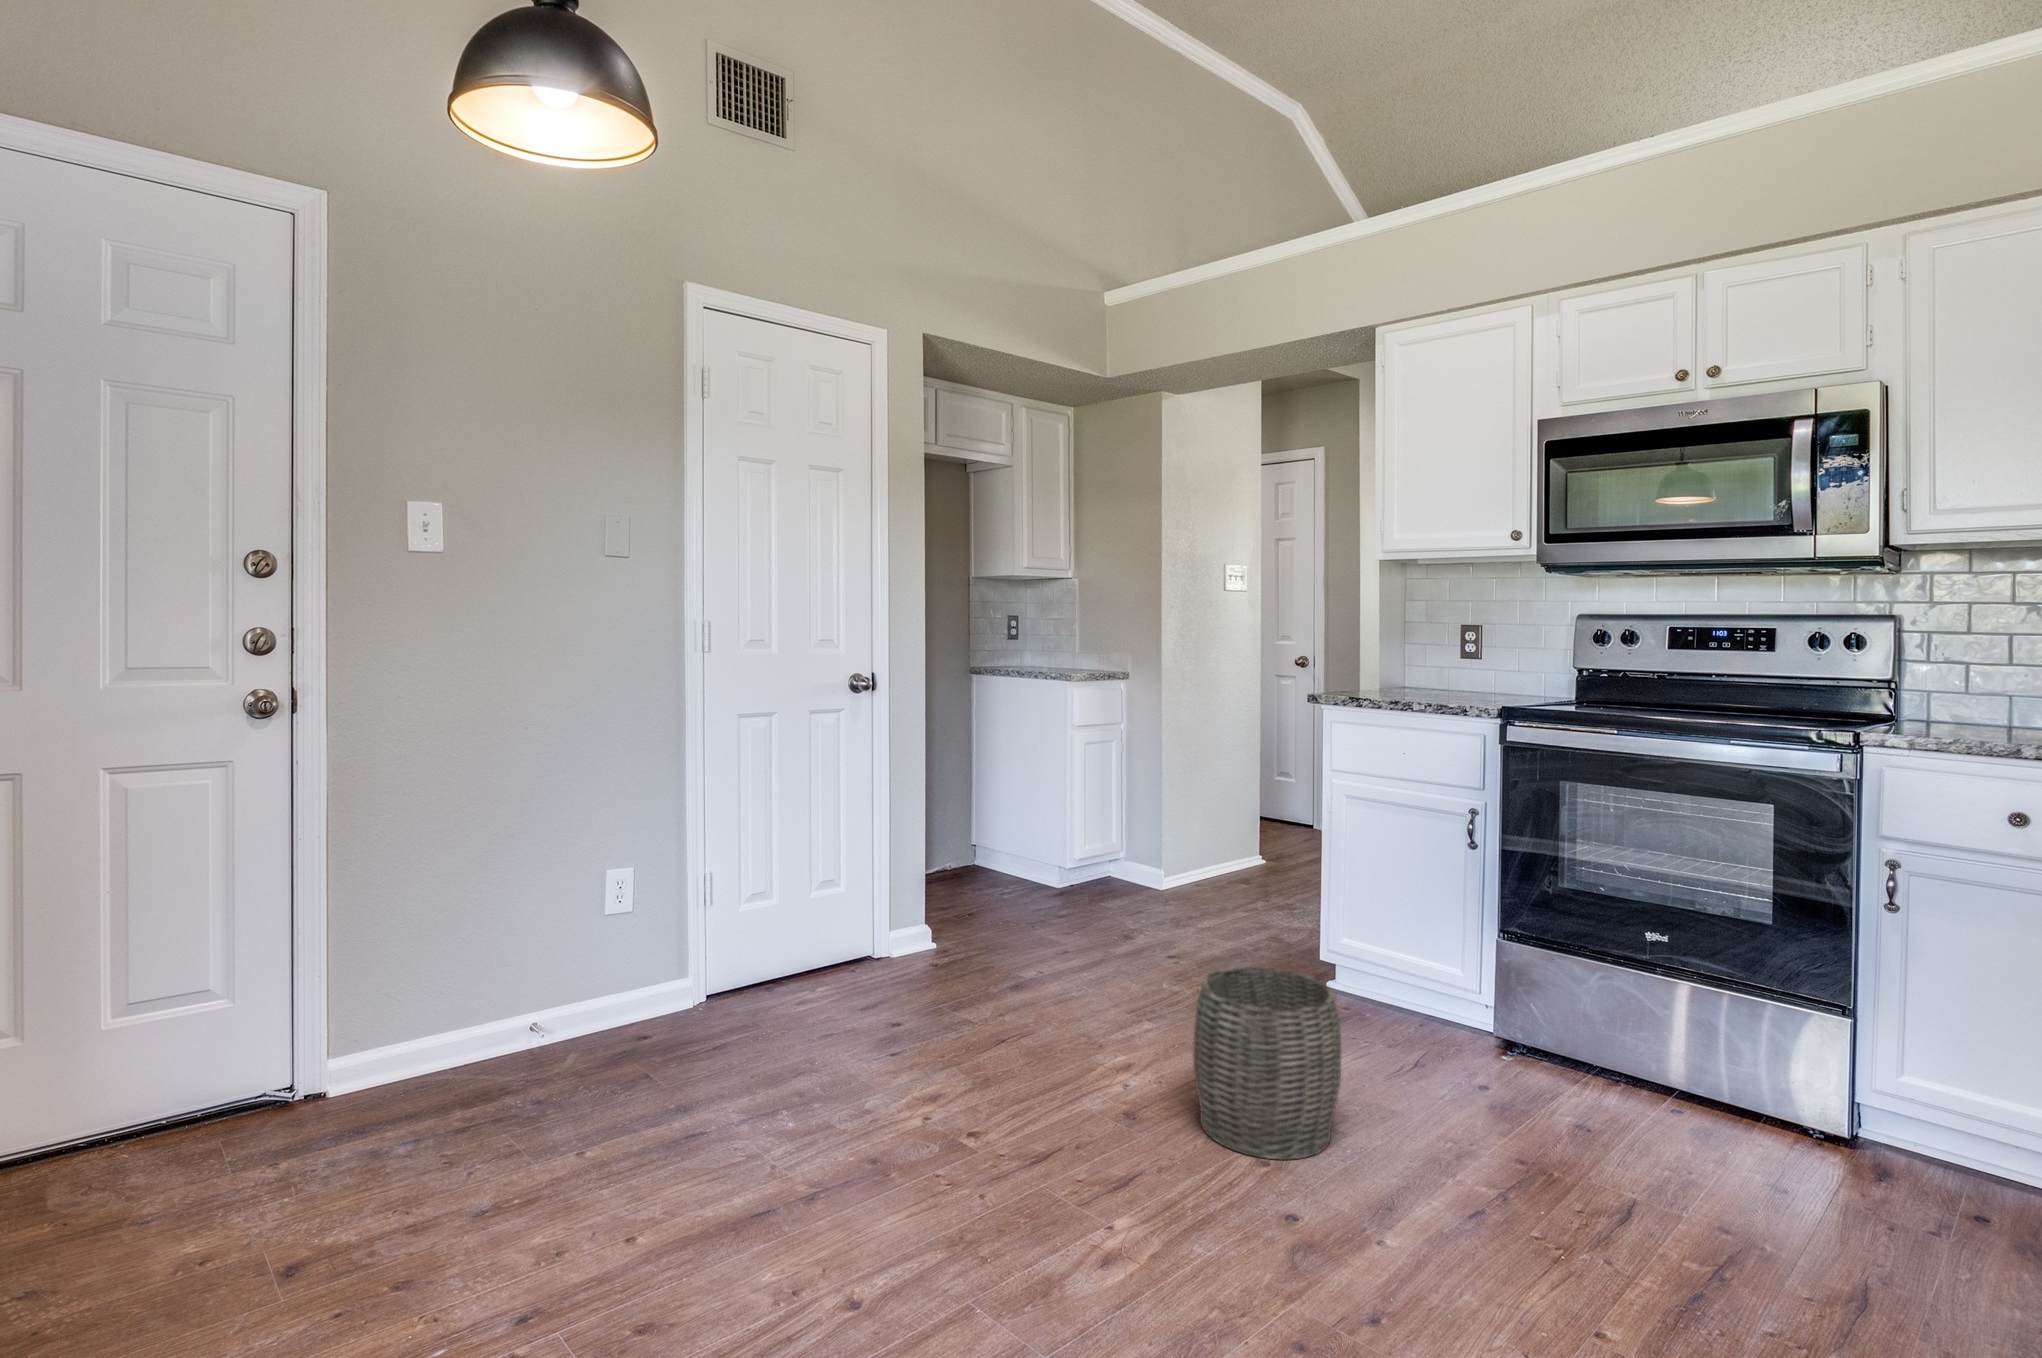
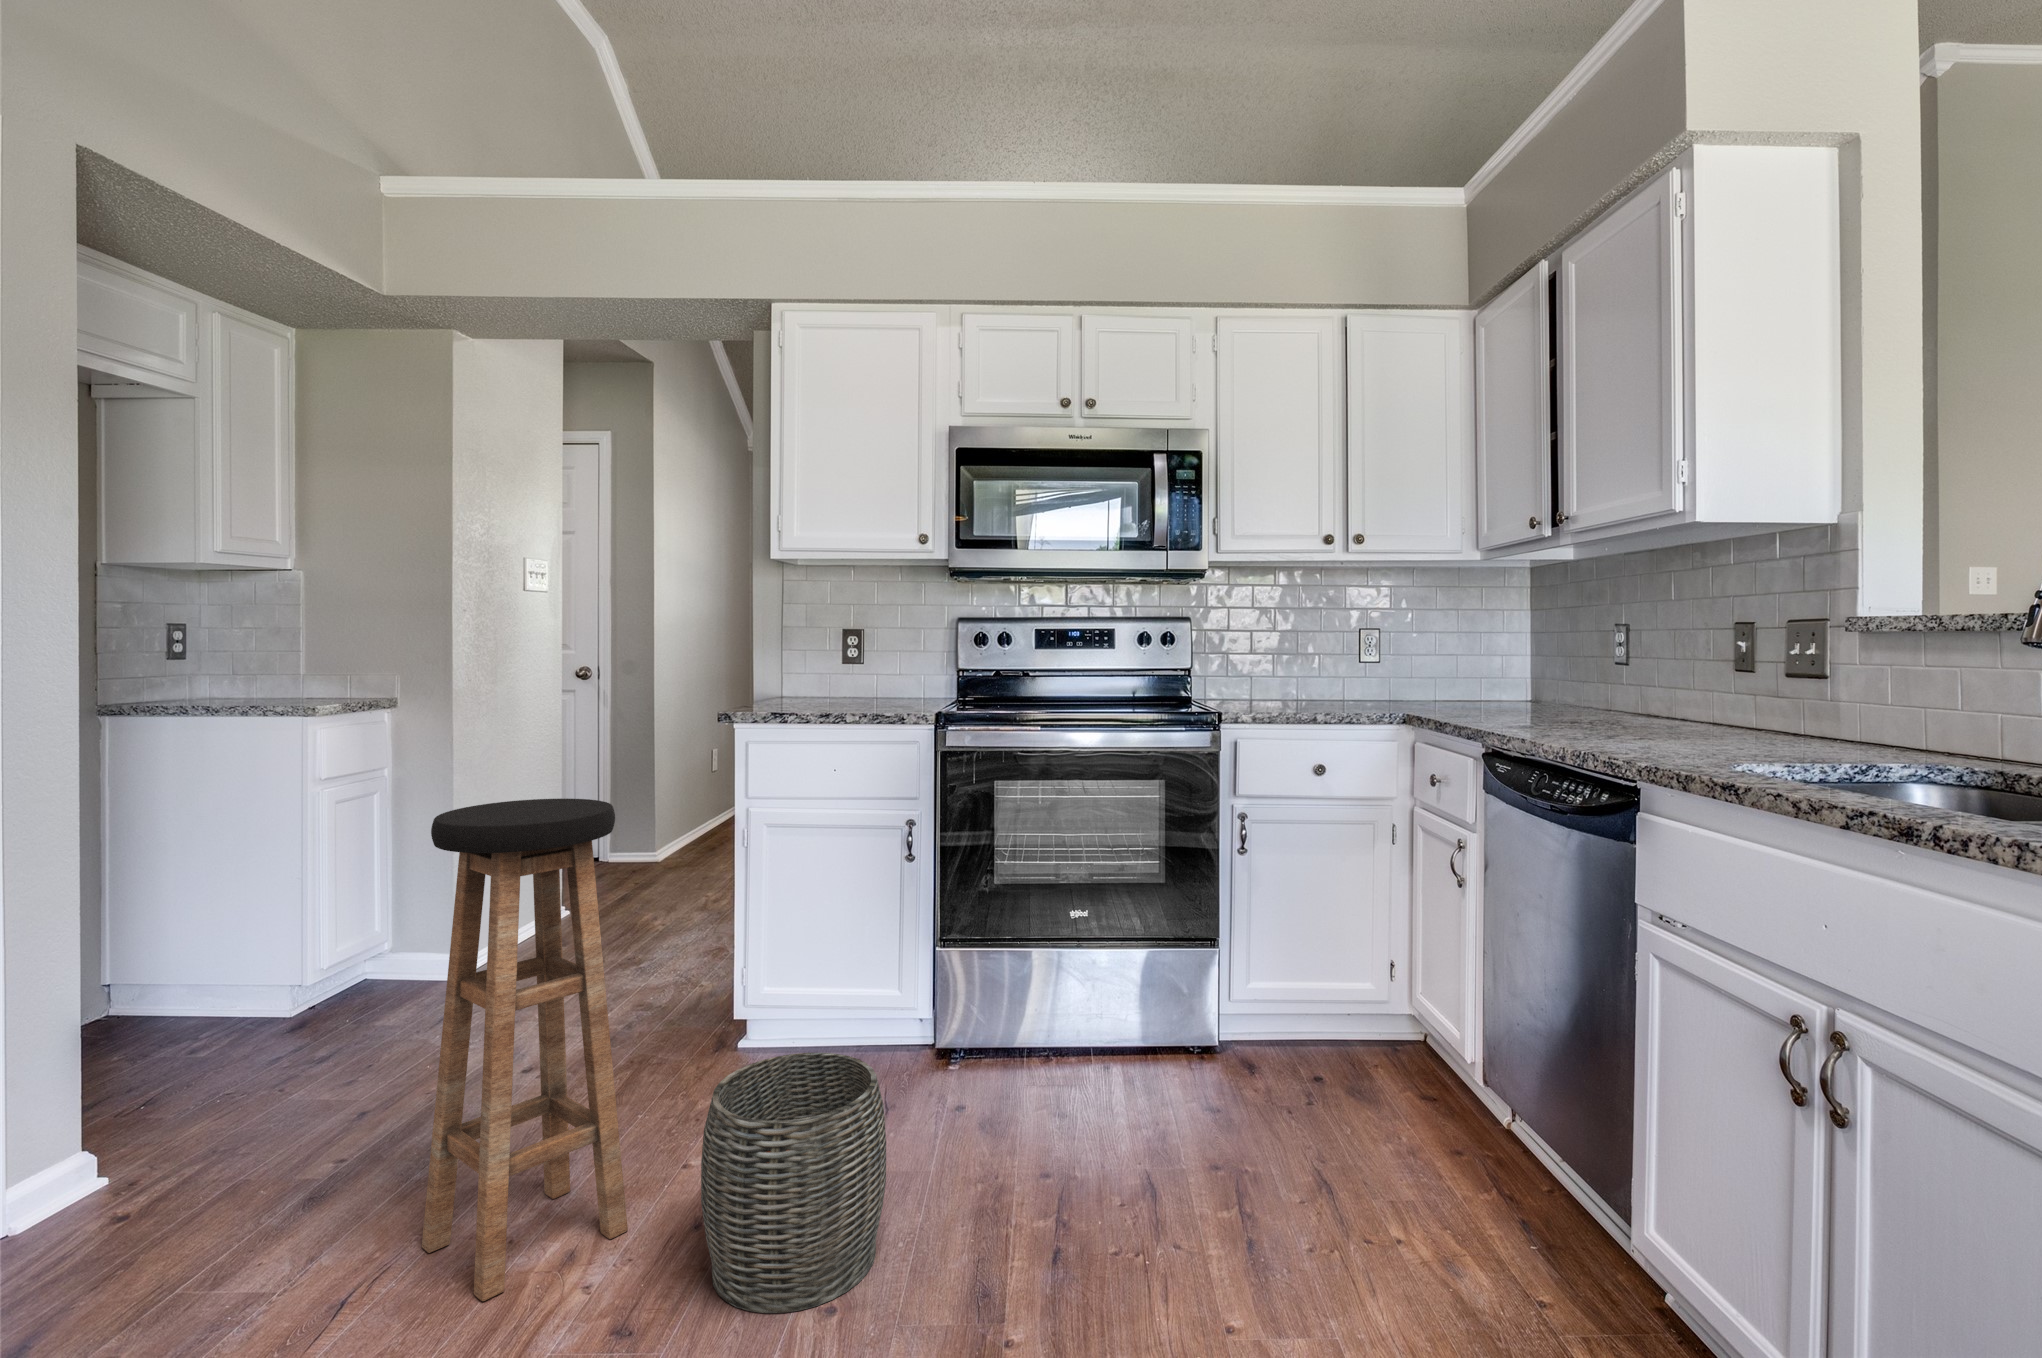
bar stool: none [1057,742,1174,1068] -> present [422,799,628,1301]

